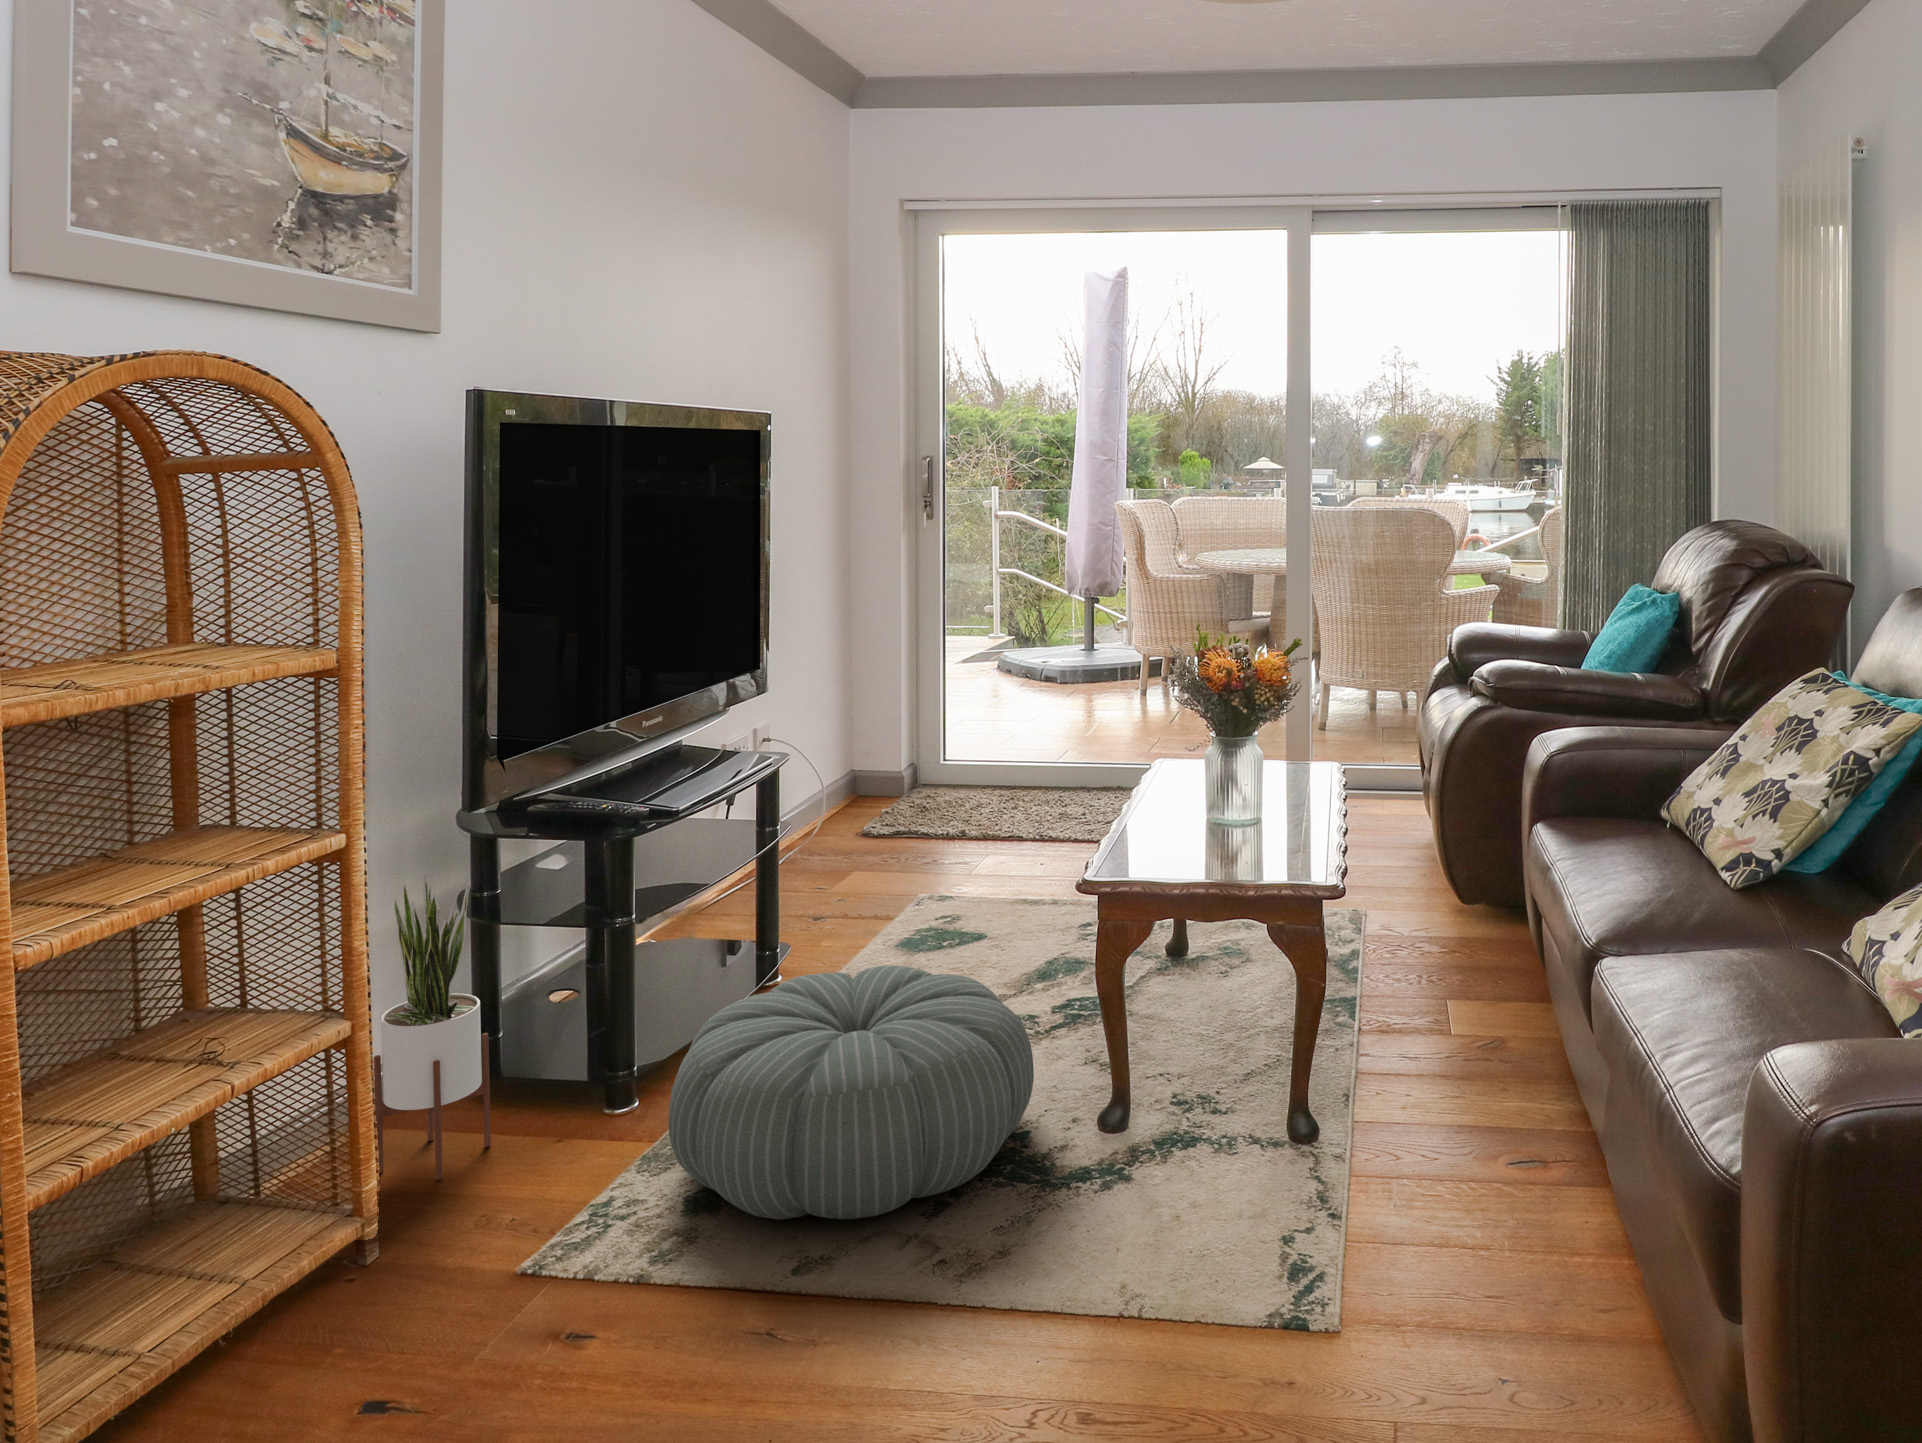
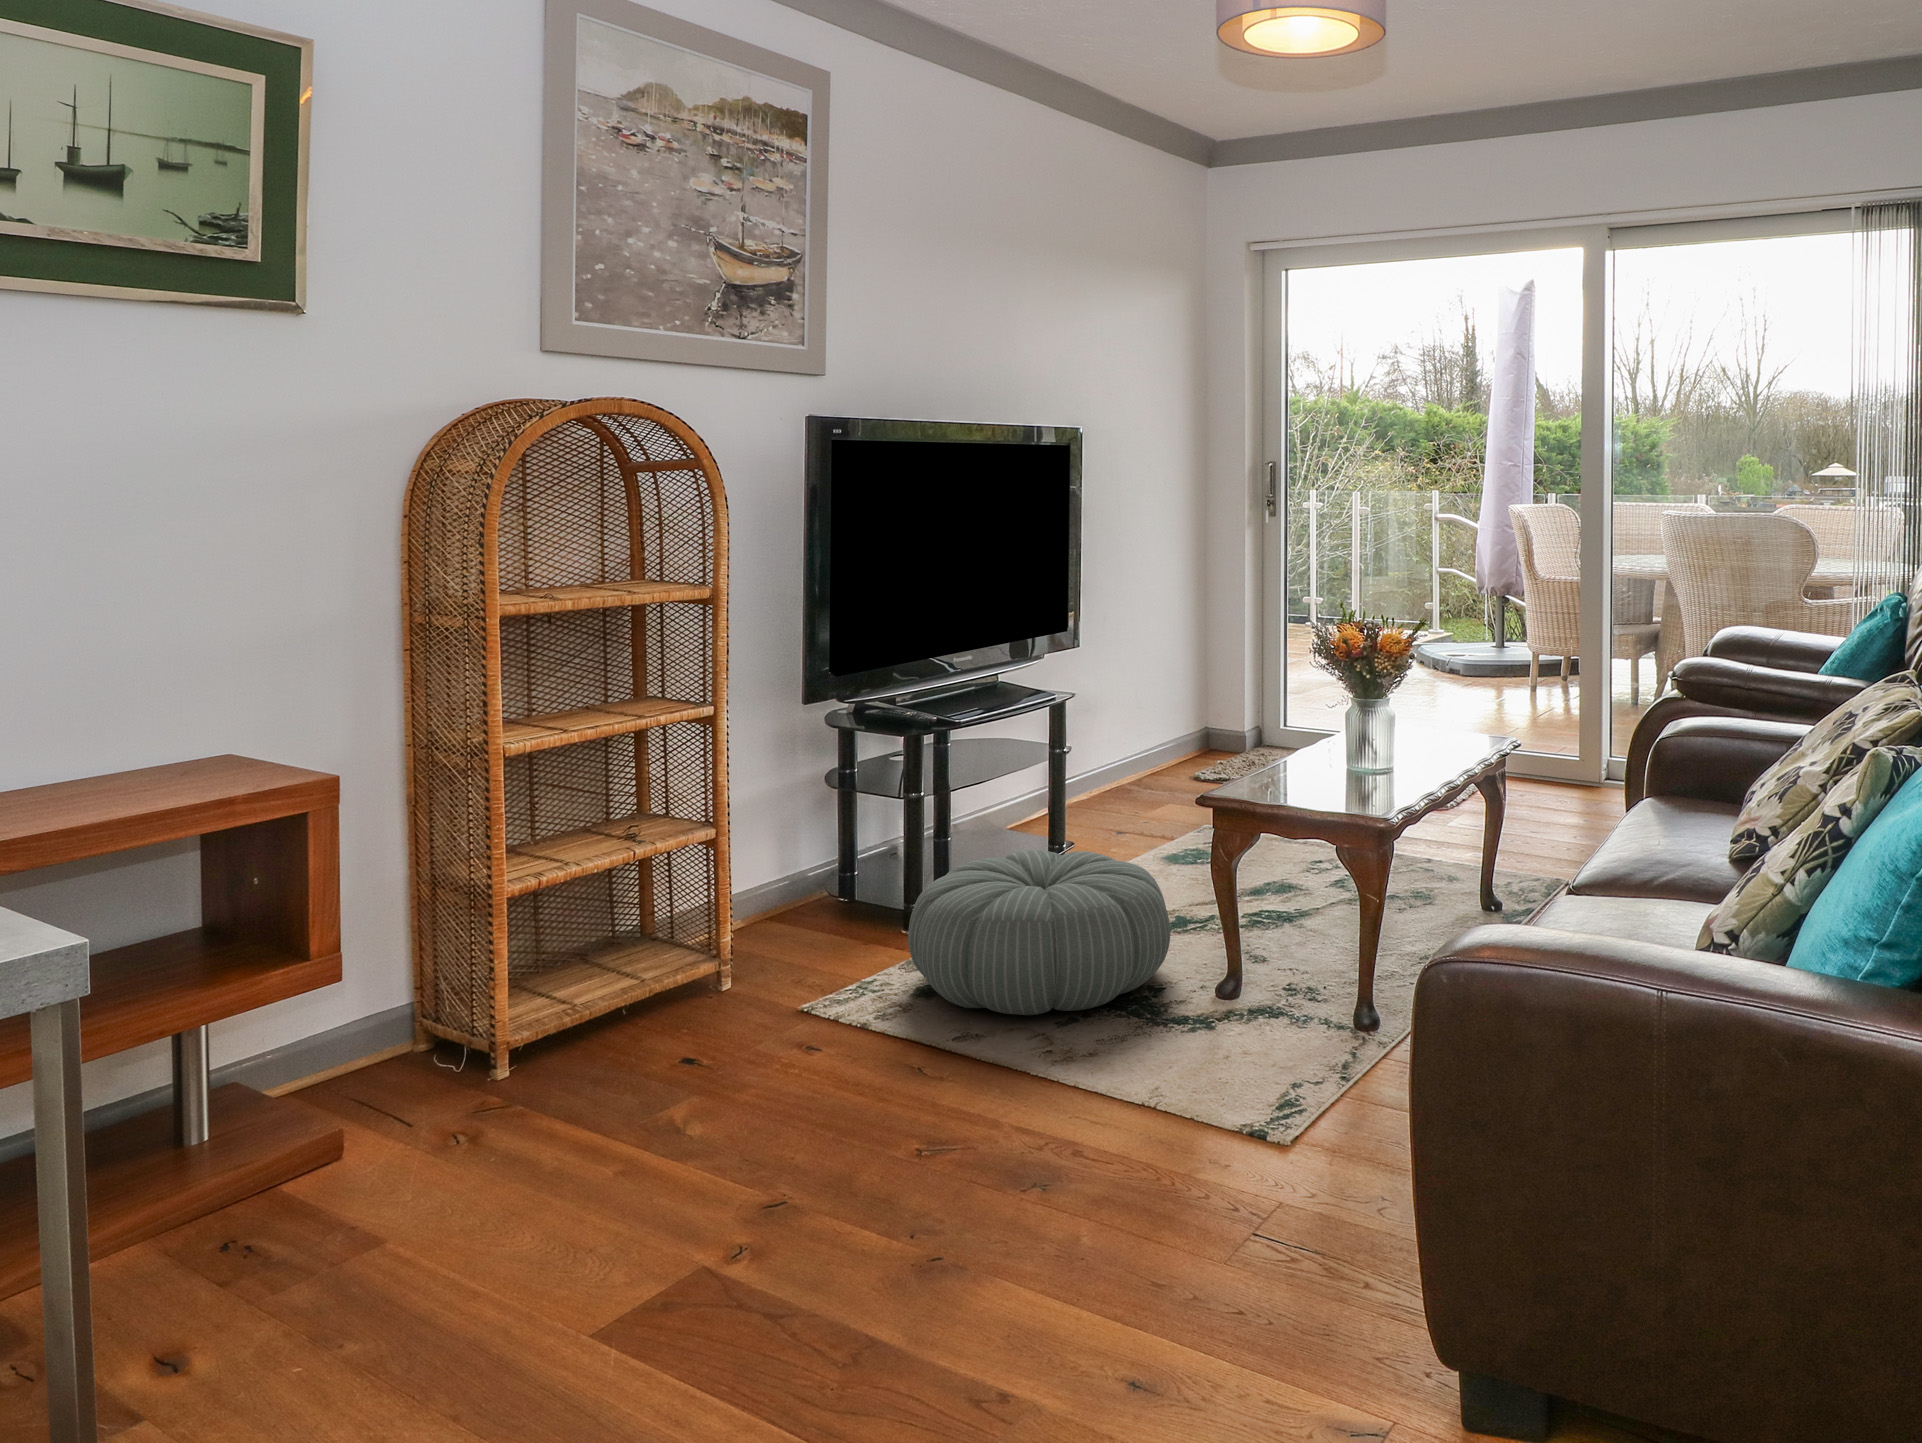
potted plant: present [374,870,491,1180] -> none [751,745,823,955]

